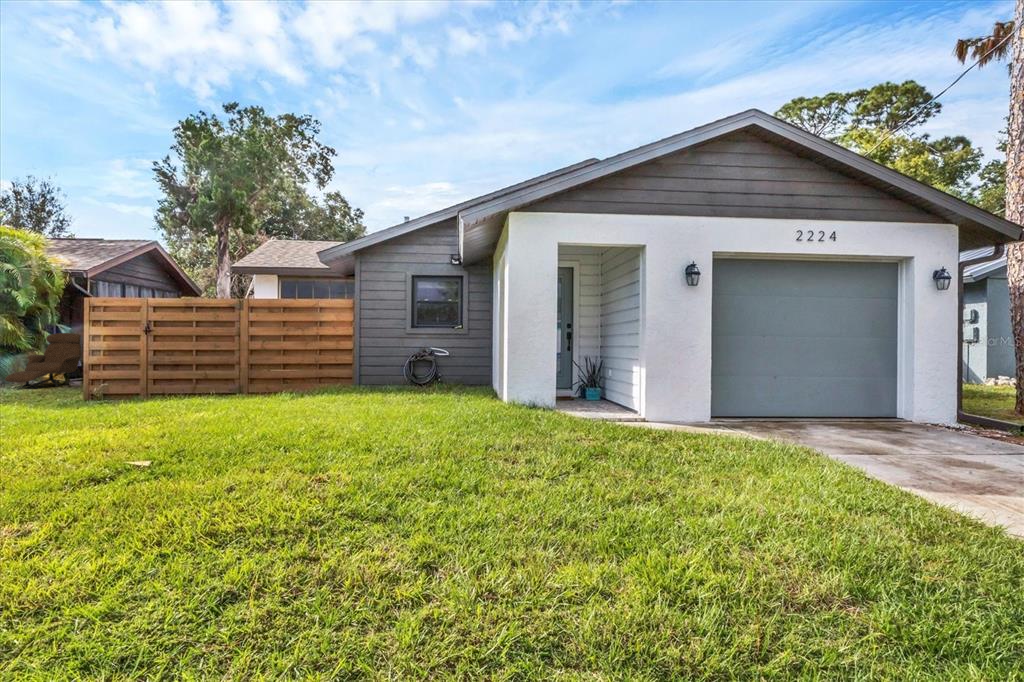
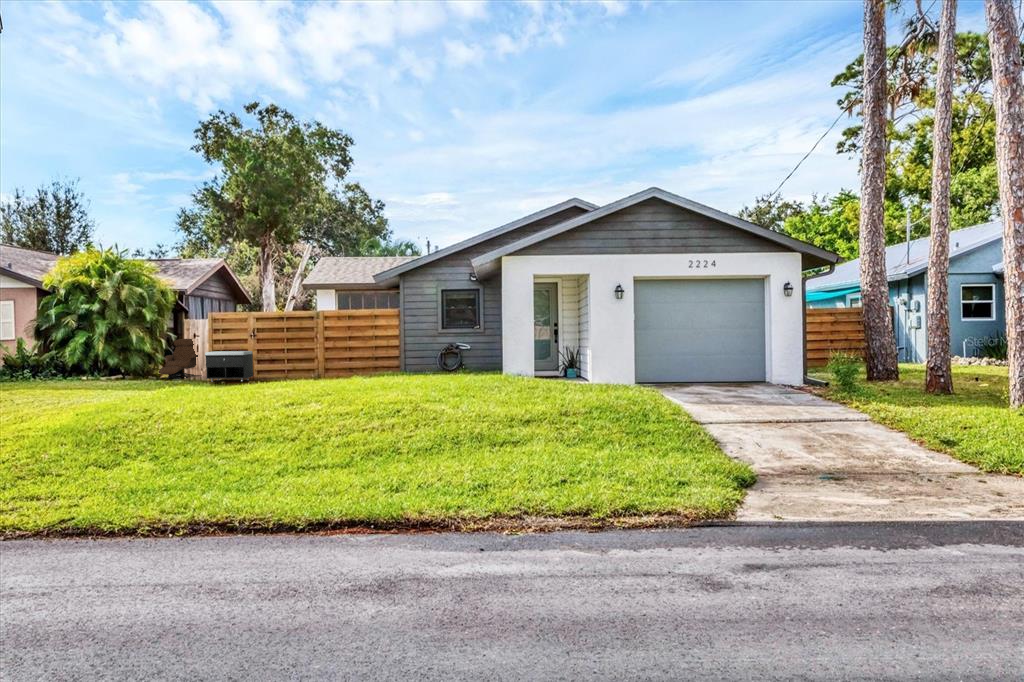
storage bench: none [62,351,144,396] -> present [205,351,253,382]

